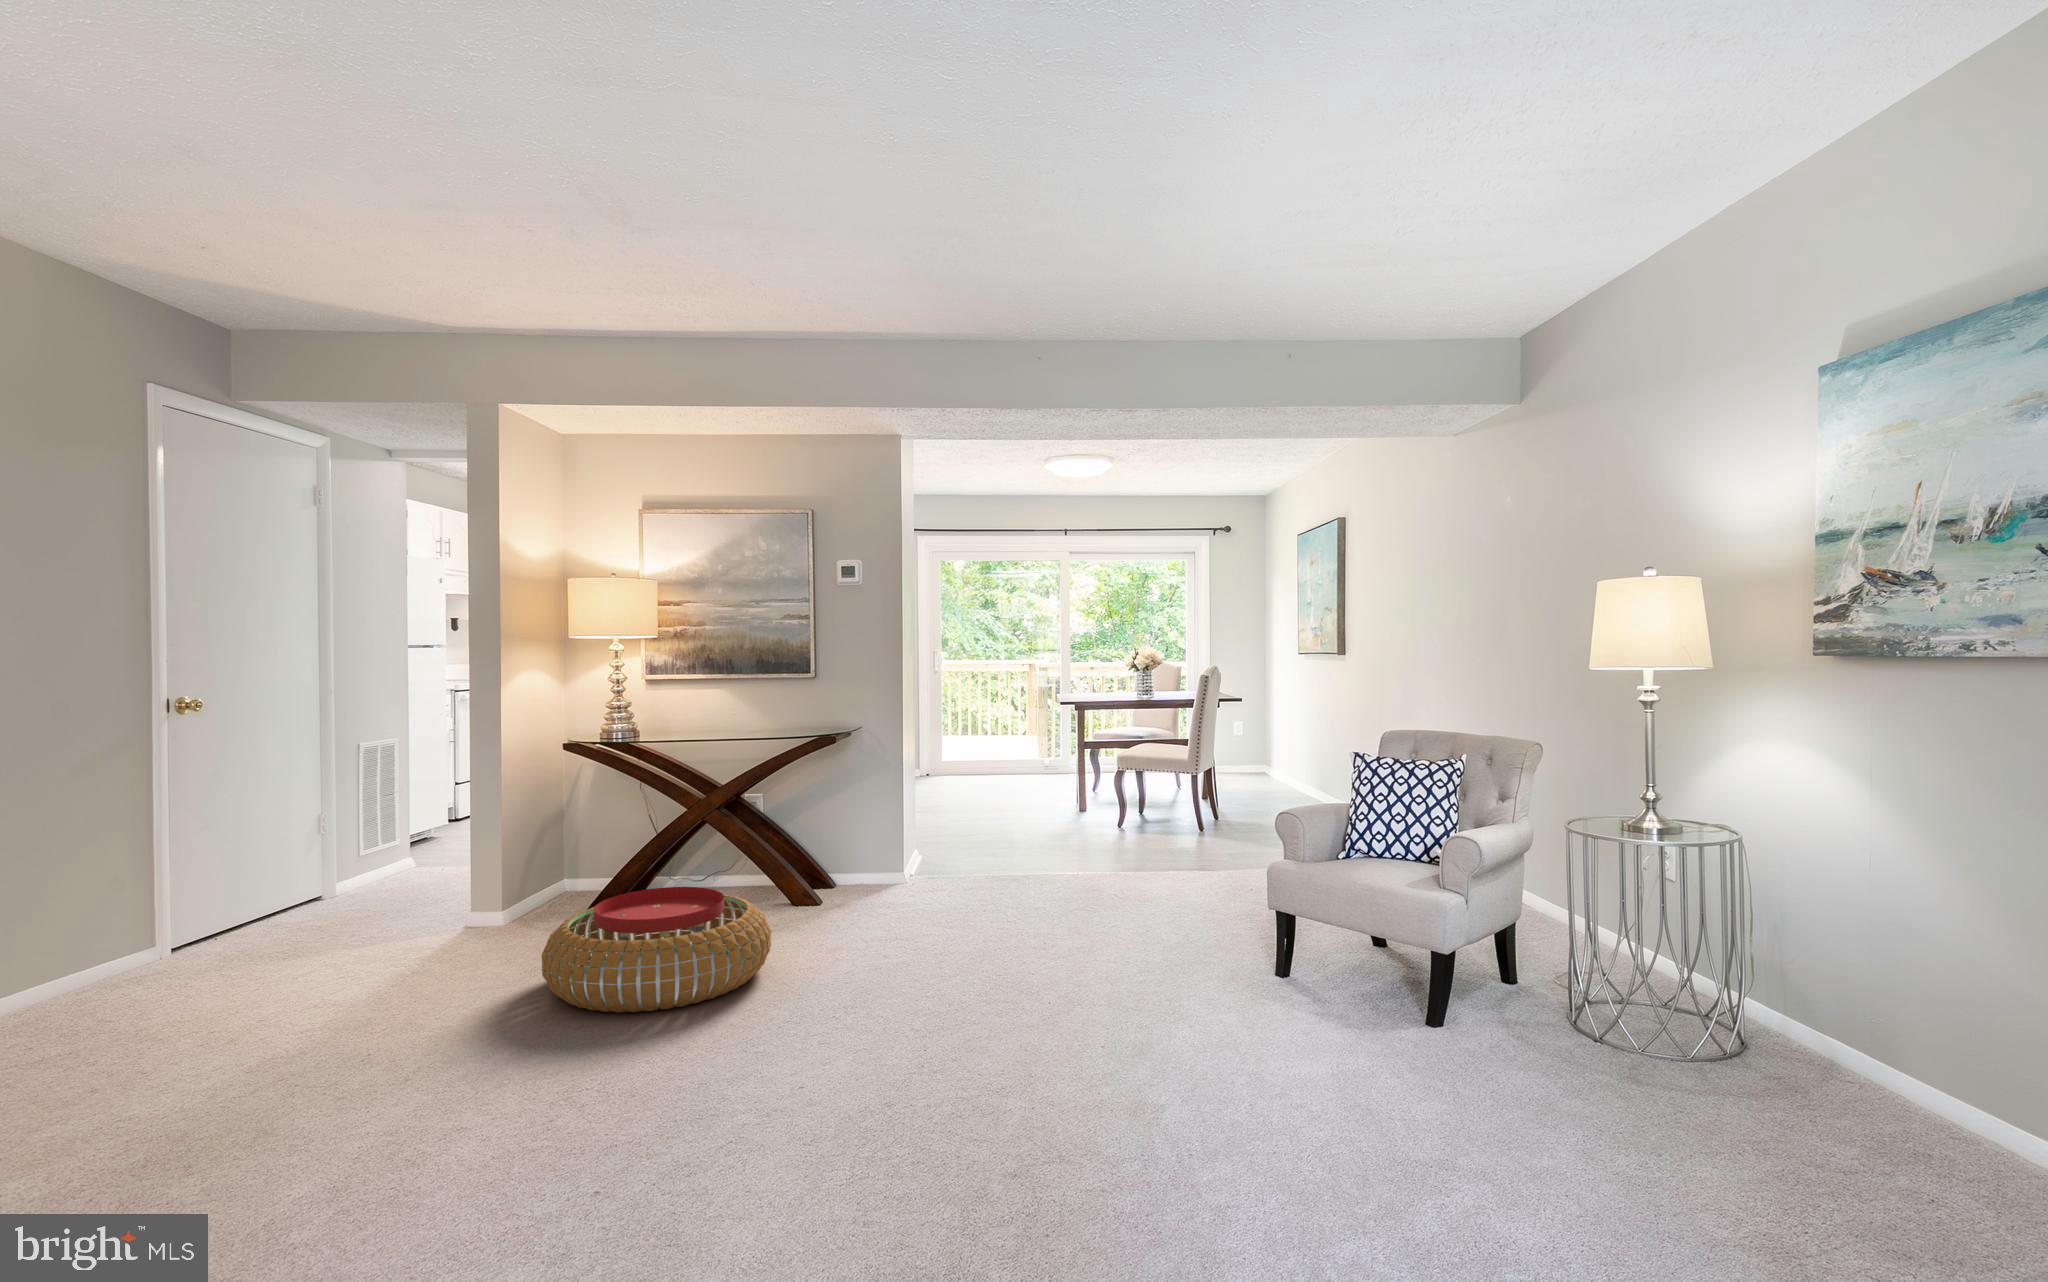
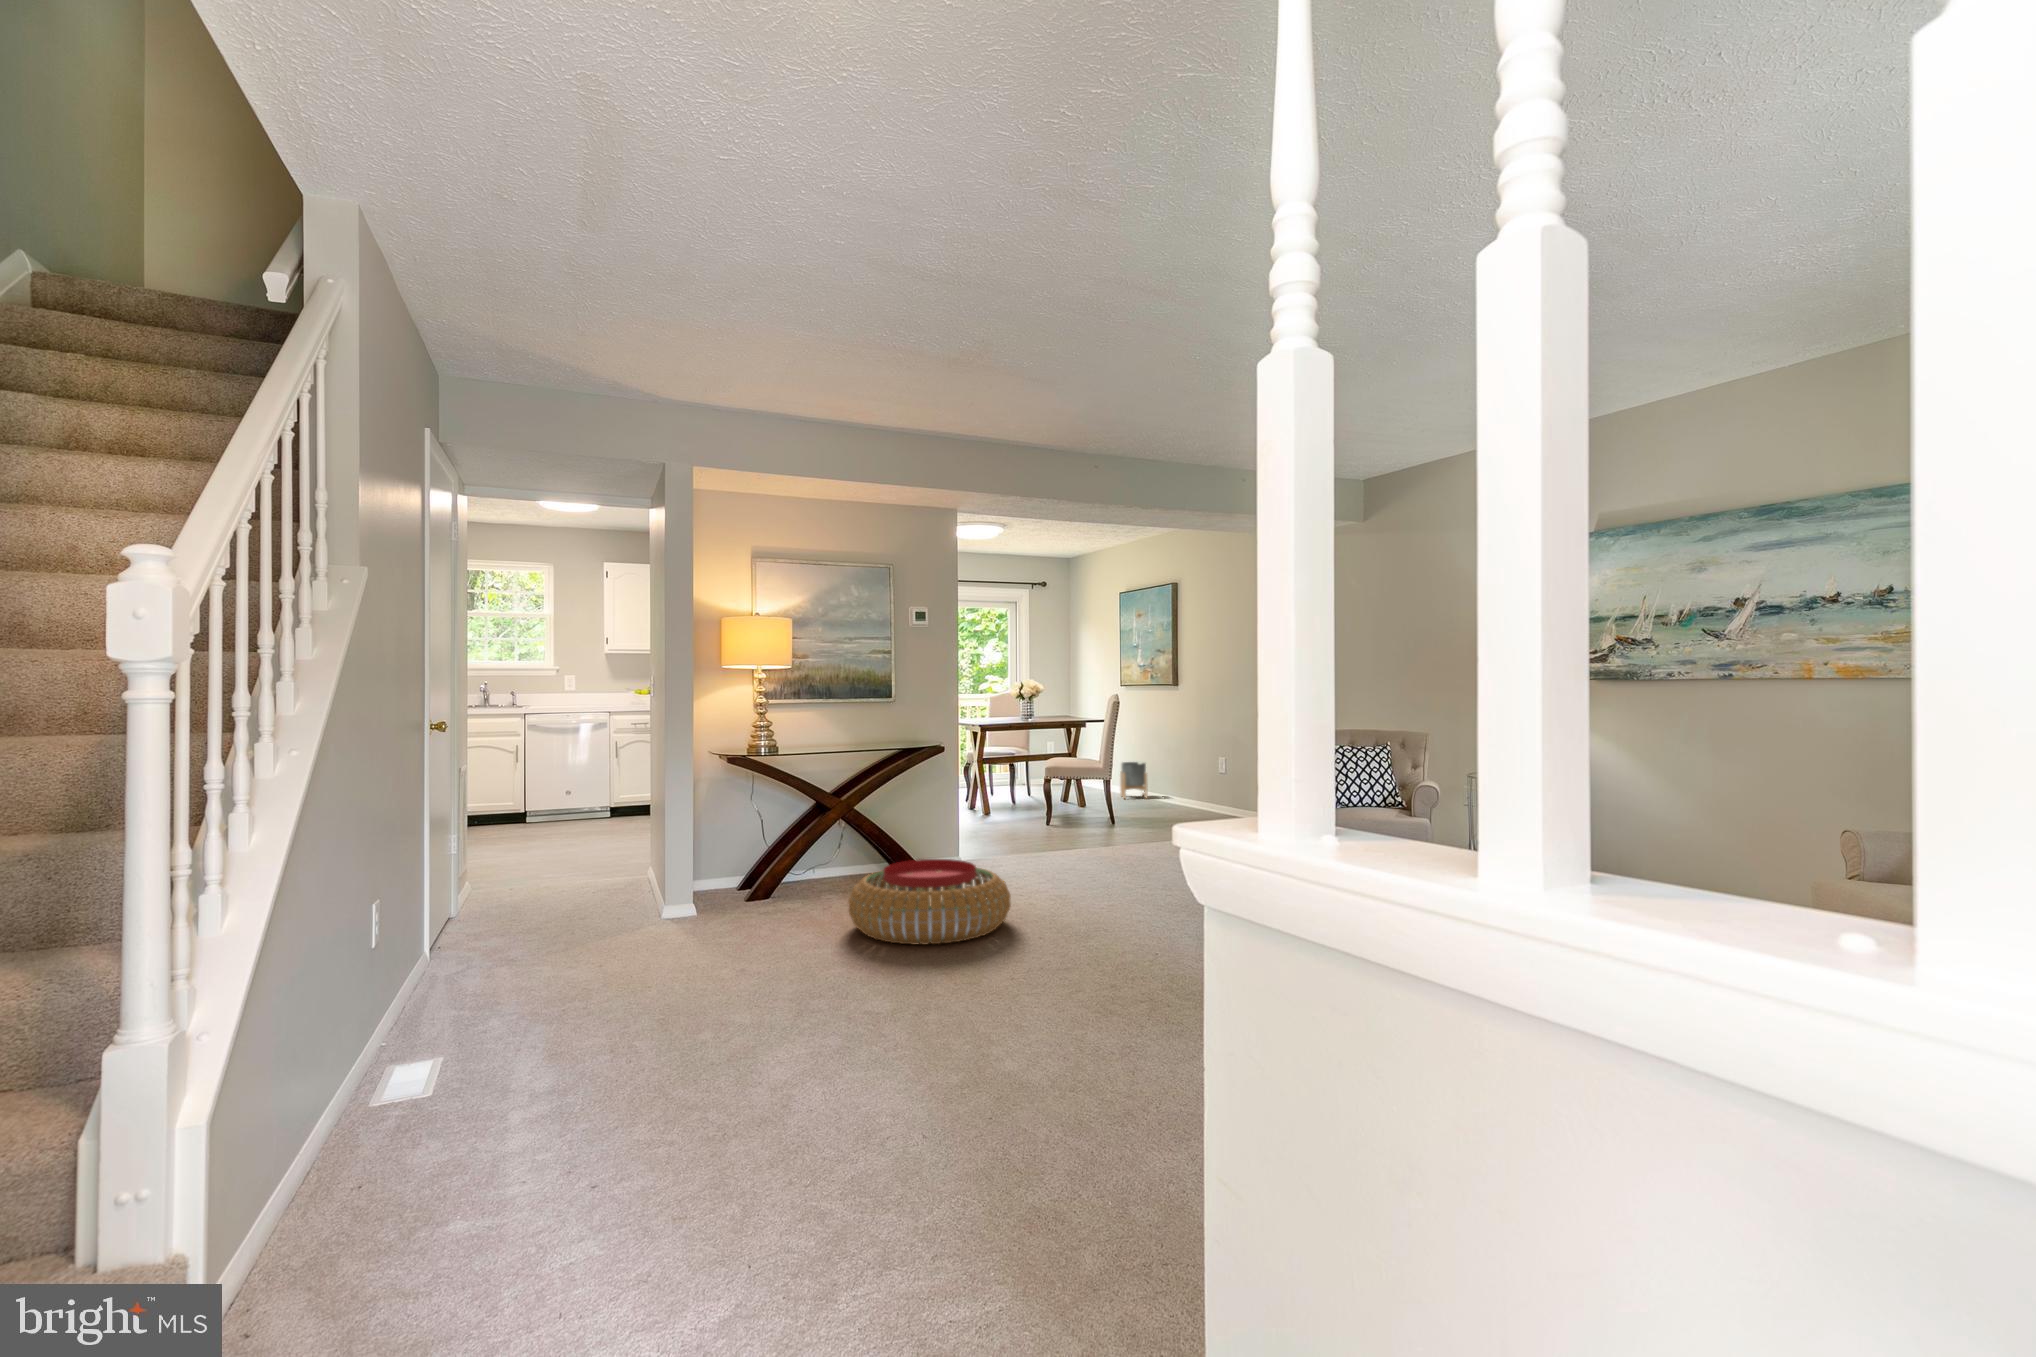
planter: none [1269,751,1306,802] -> present [1120,762,1147,799]

